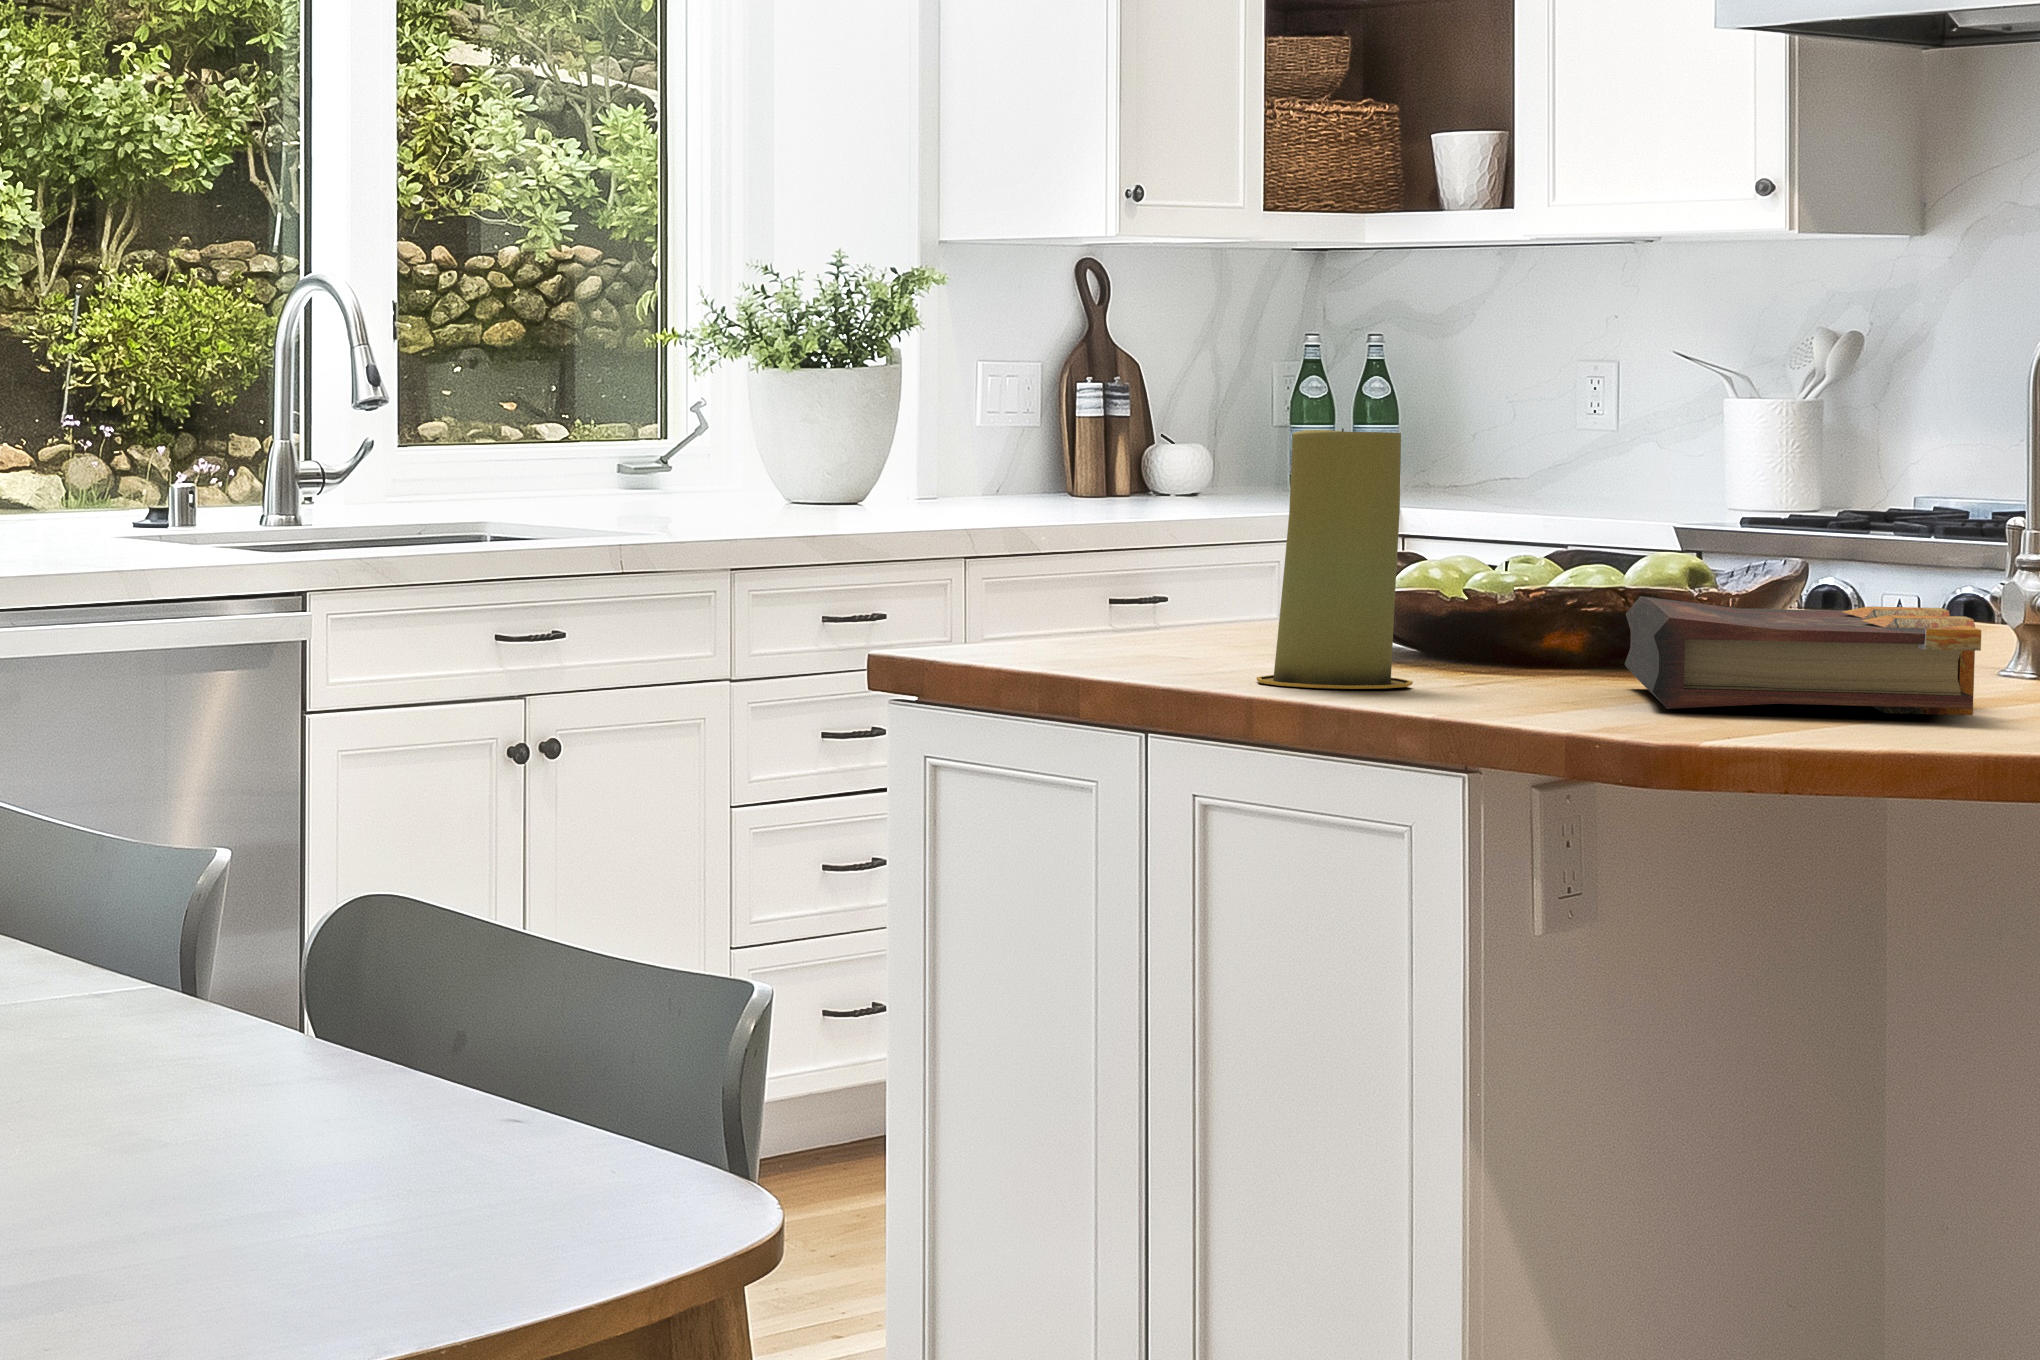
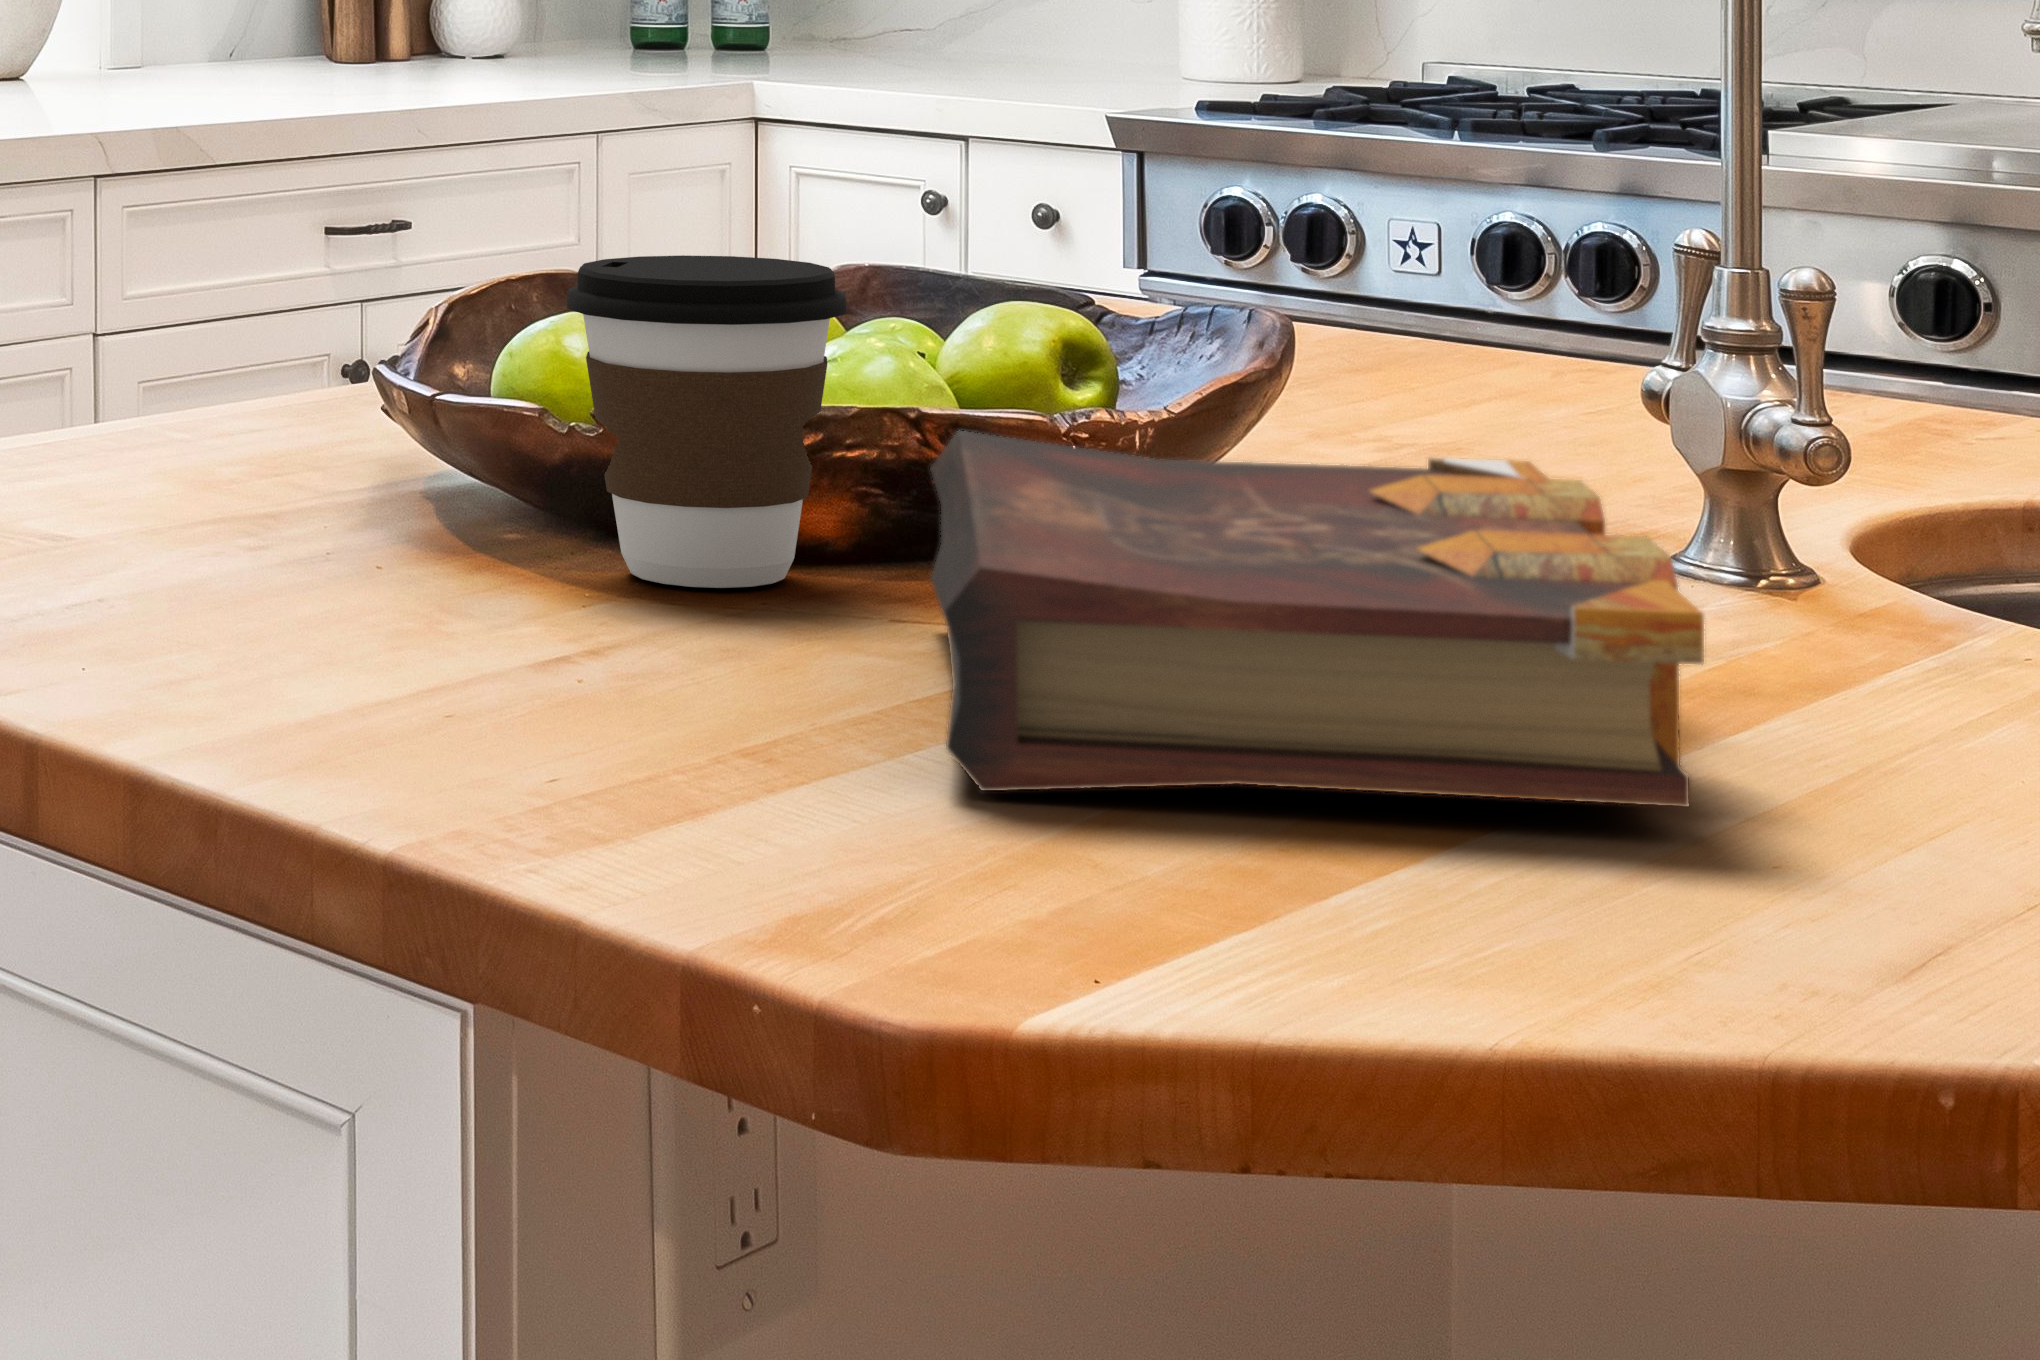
candle: present [1257,428,1413,689] -> none [148,74,475,676]
coffee cup: none [1436,527,1580,678] -> present [567,255,846,588]

